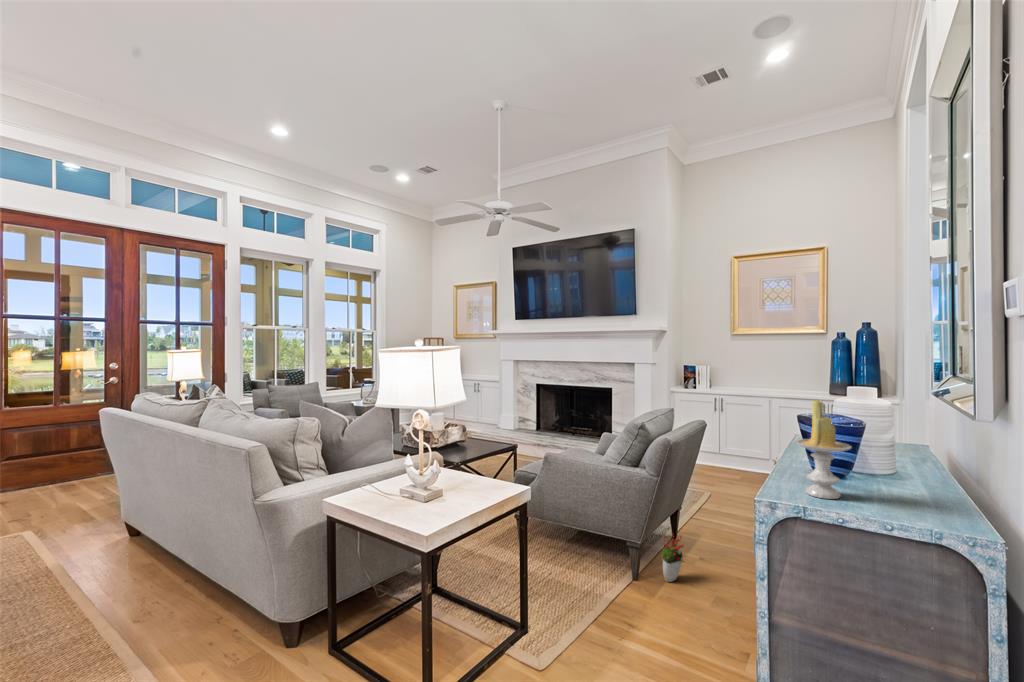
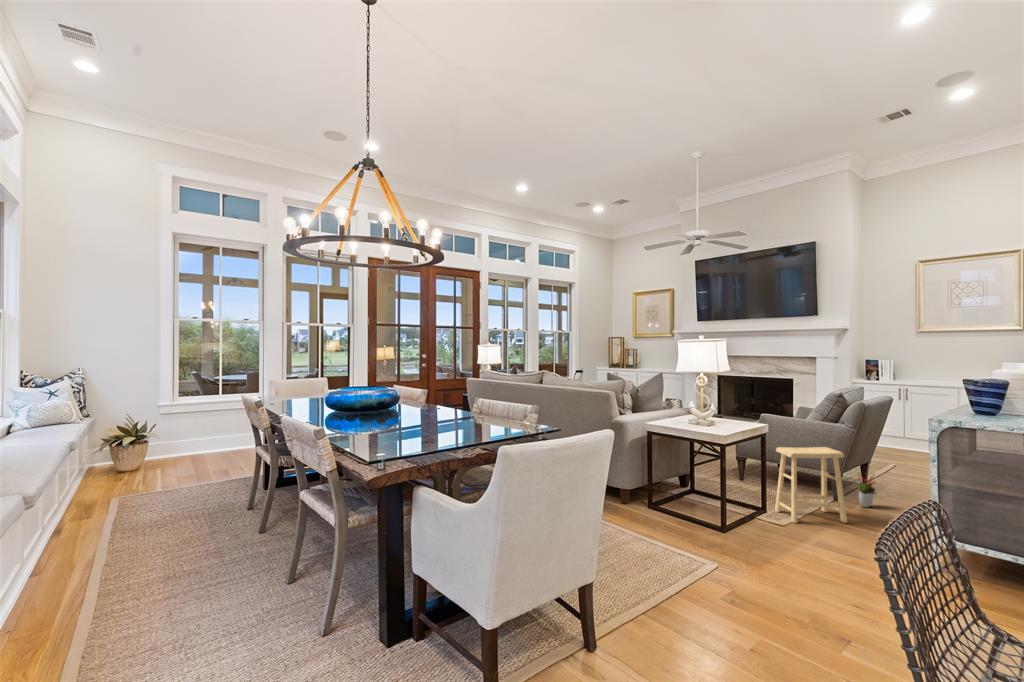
candle: present [795,400,852,499] -> none [957,366,994,419]
footstool: none [548,505,643,639] -> present [775,447,847,523]

